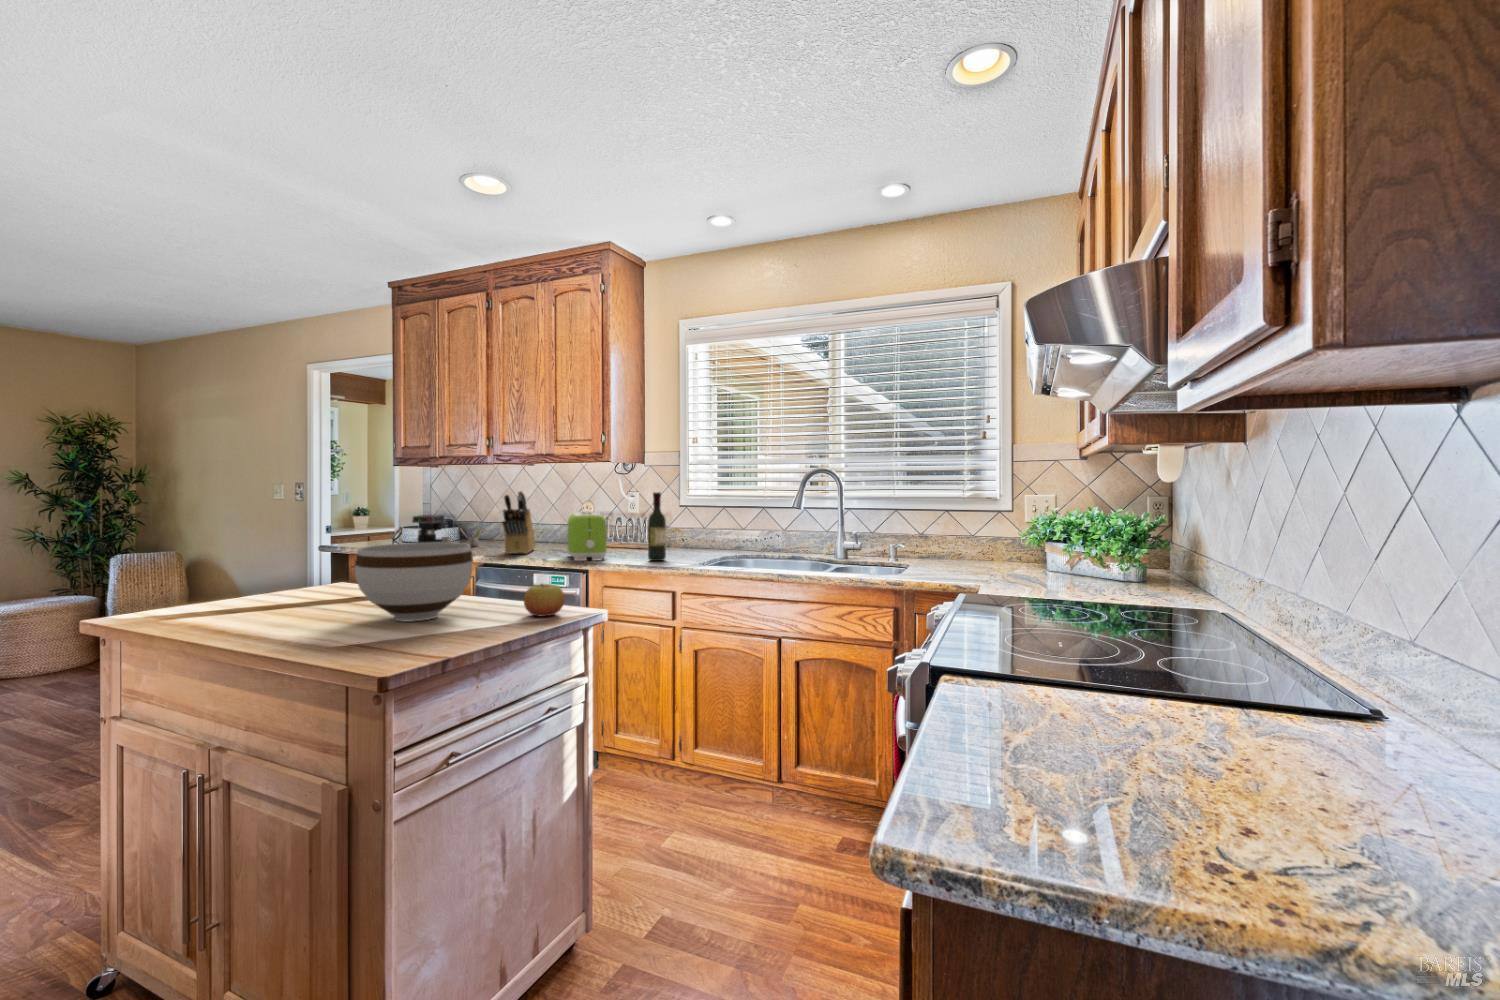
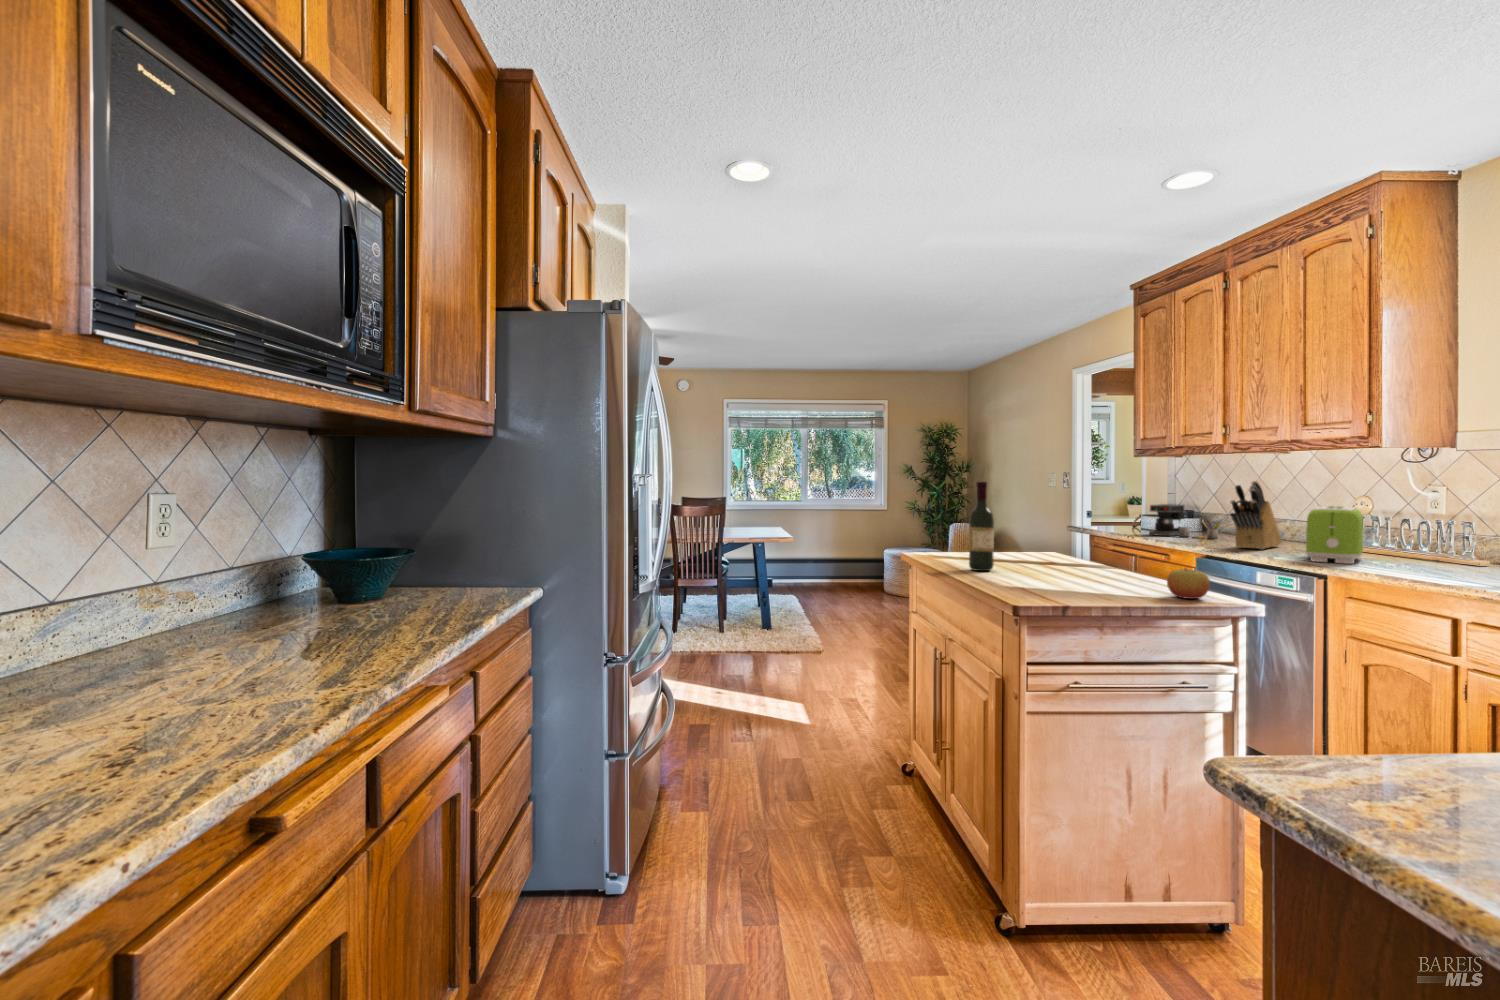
wine bottle: present [648,492,666,561] -> present [969,482,994,571]
bowl: present [355,543,473,621] -> none [1032,524,1127,586]

